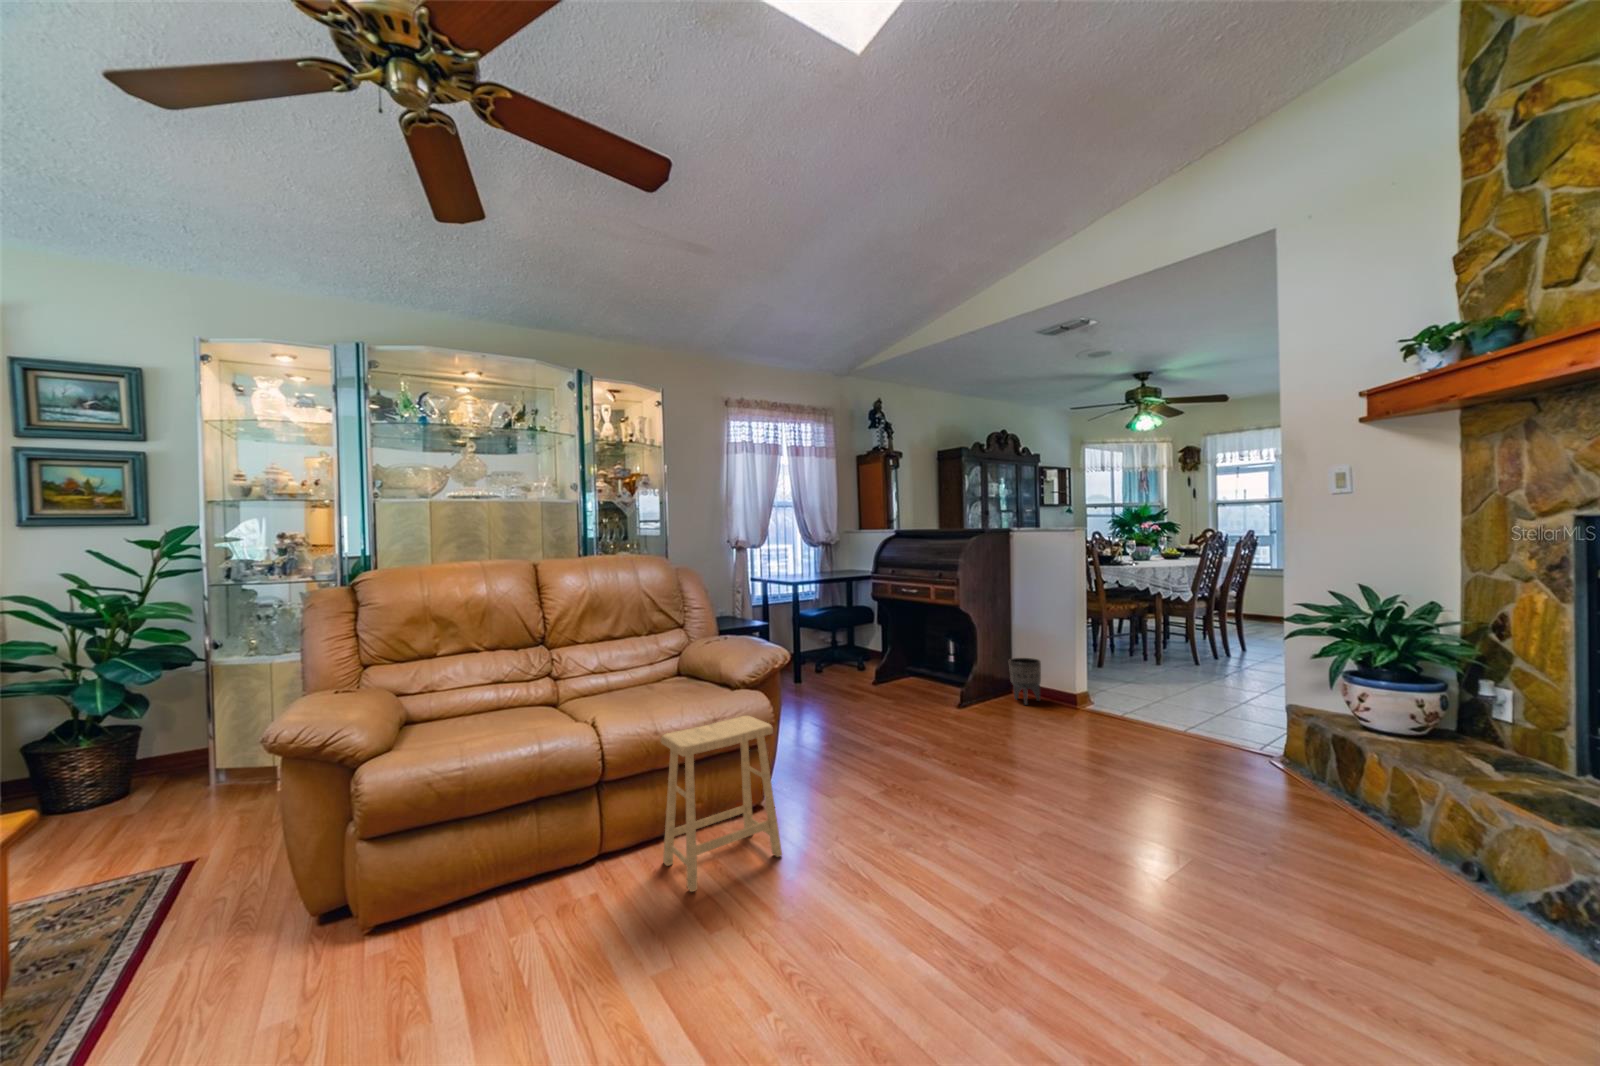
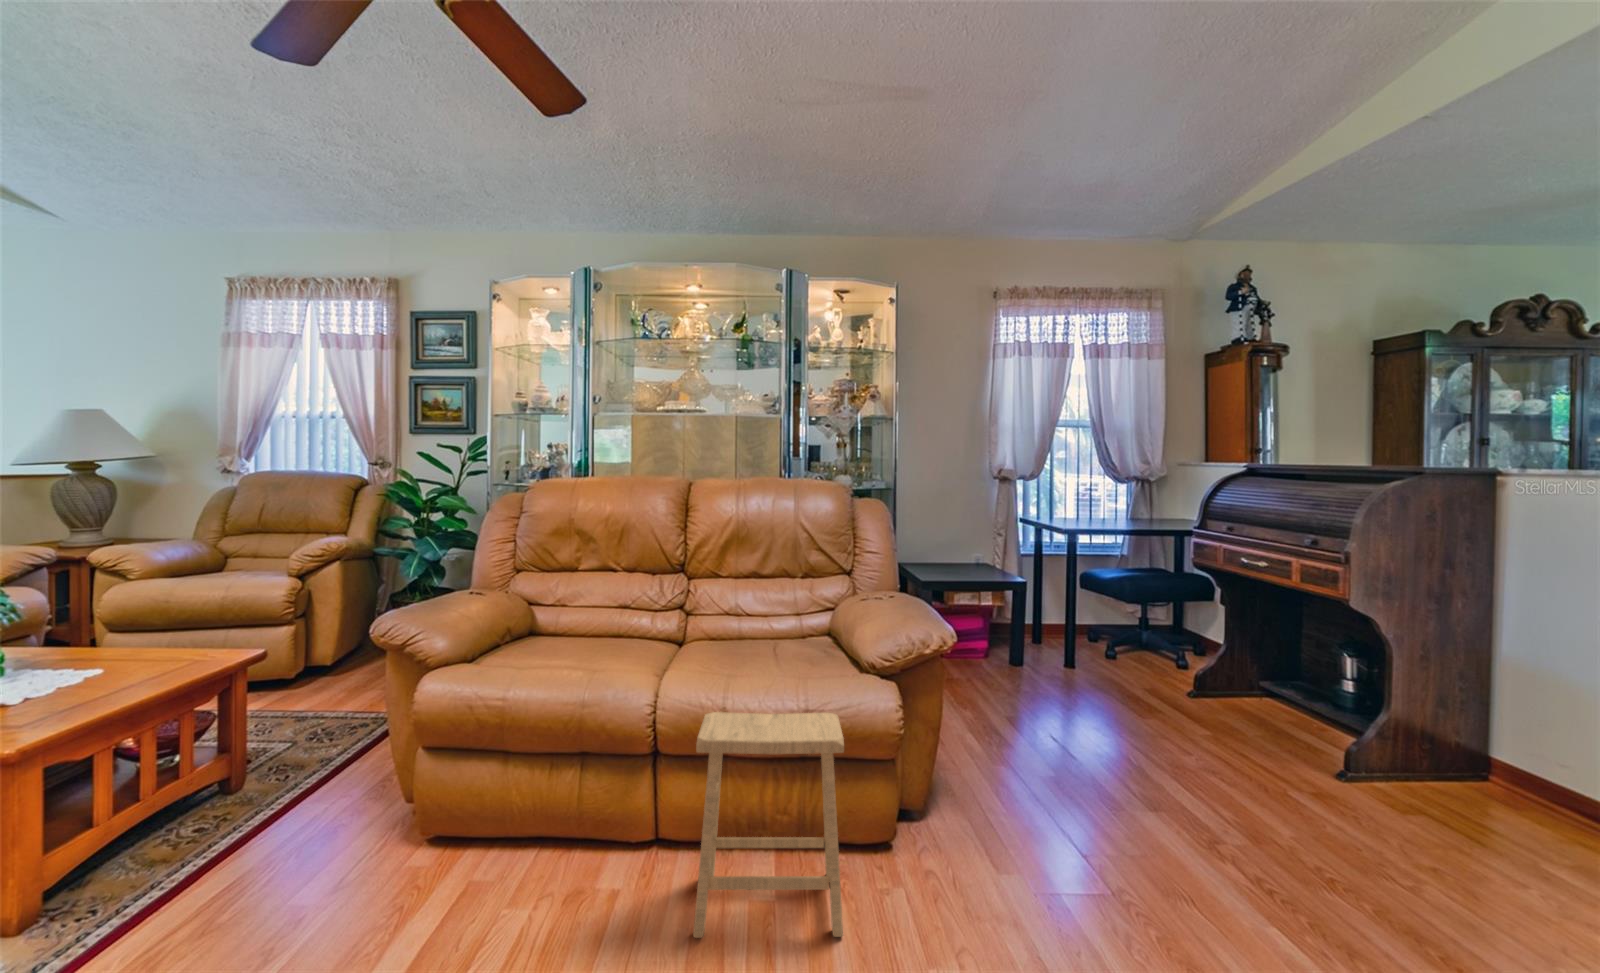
planter: present [1009,658,1041,705] -> none [1464,718,1555,818]

